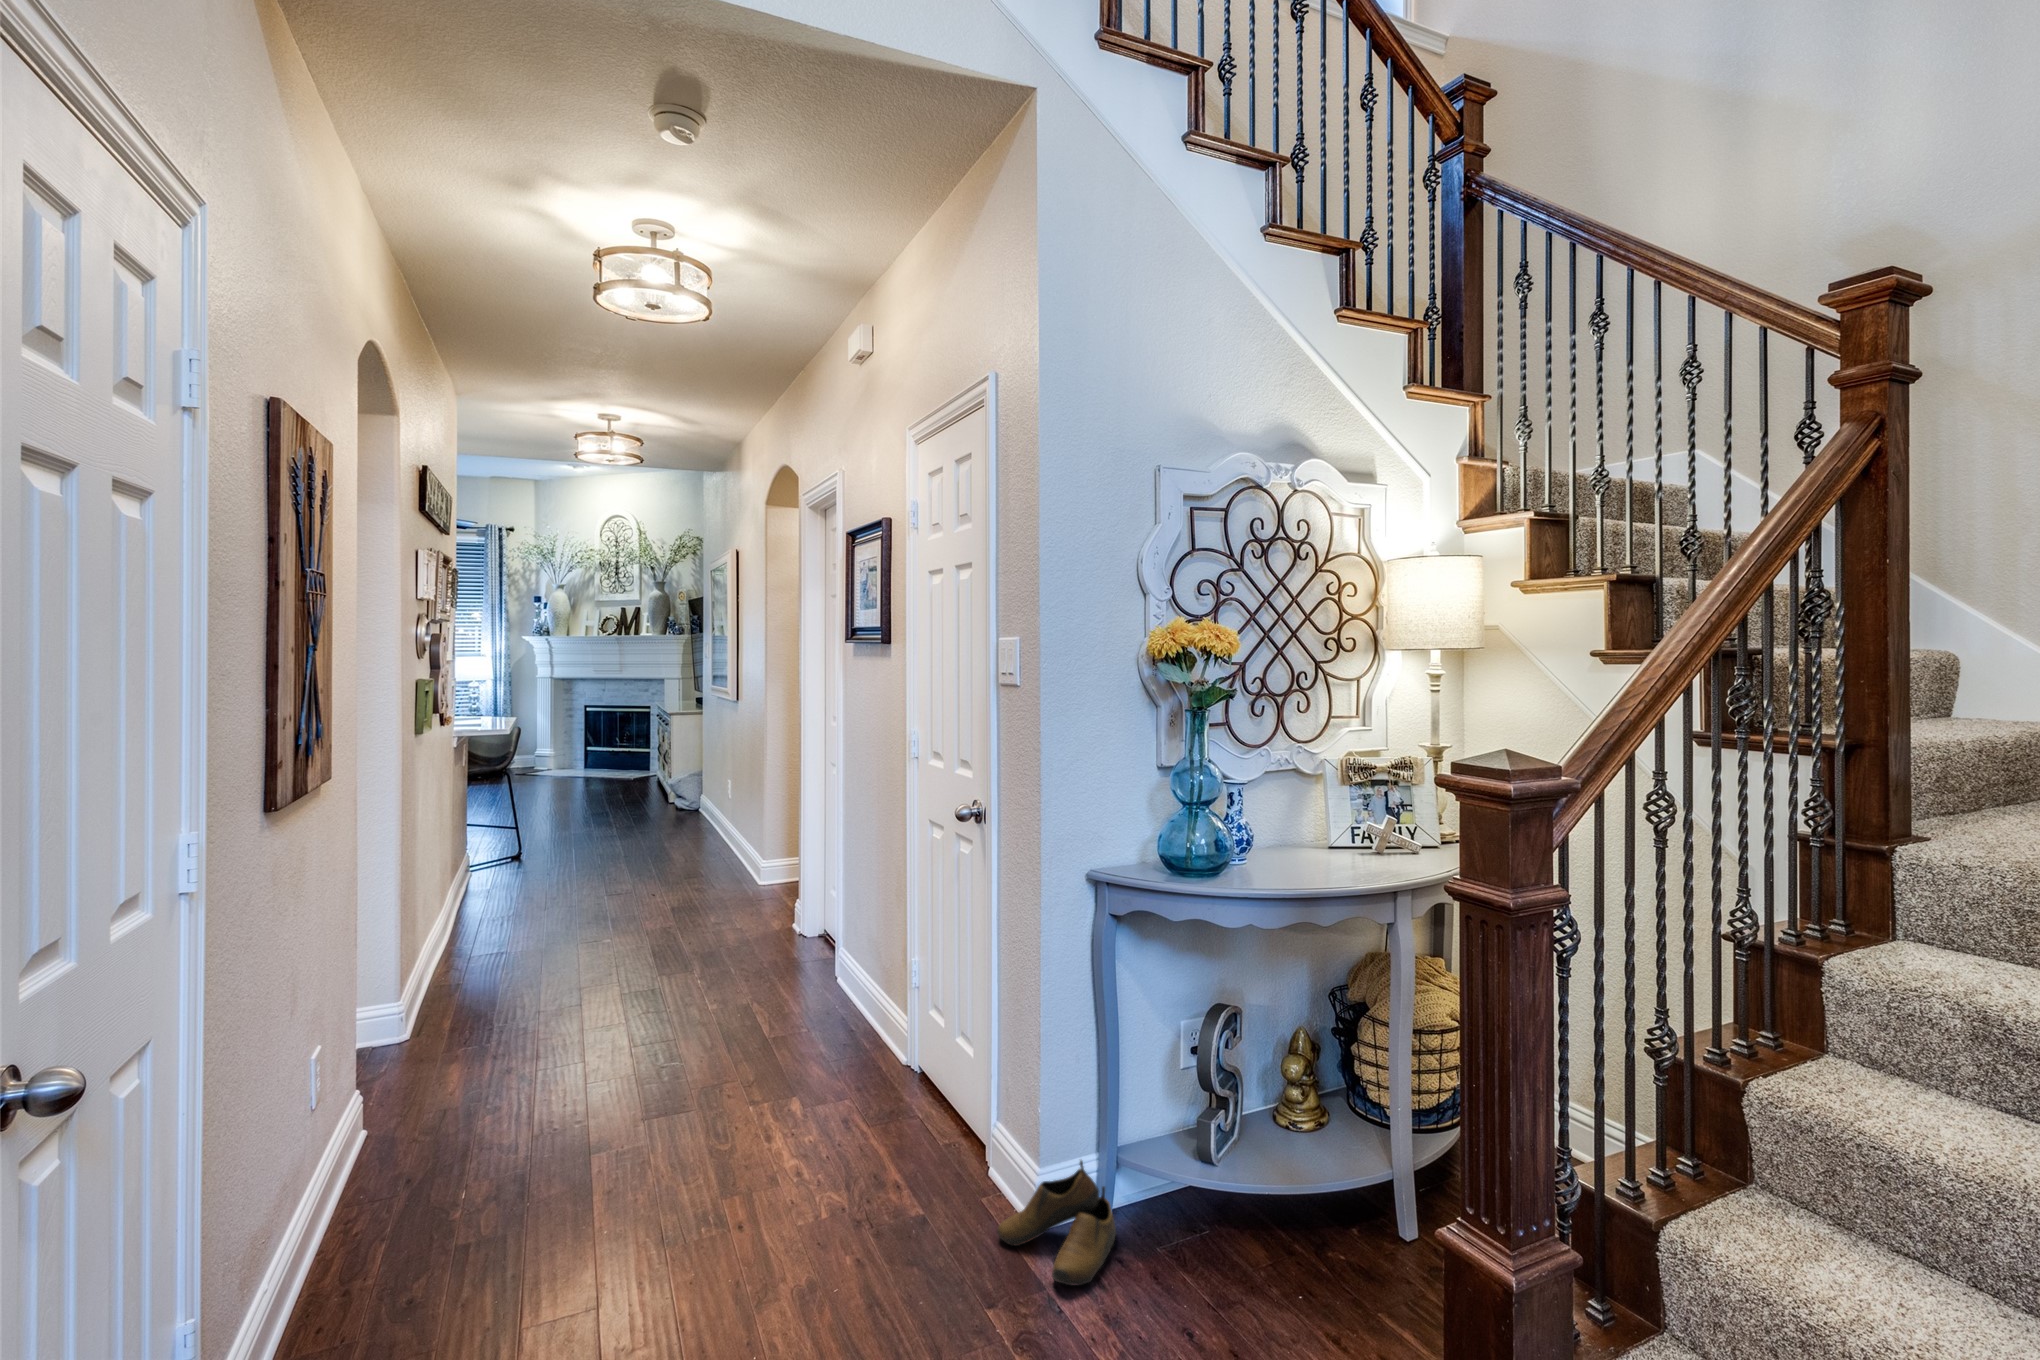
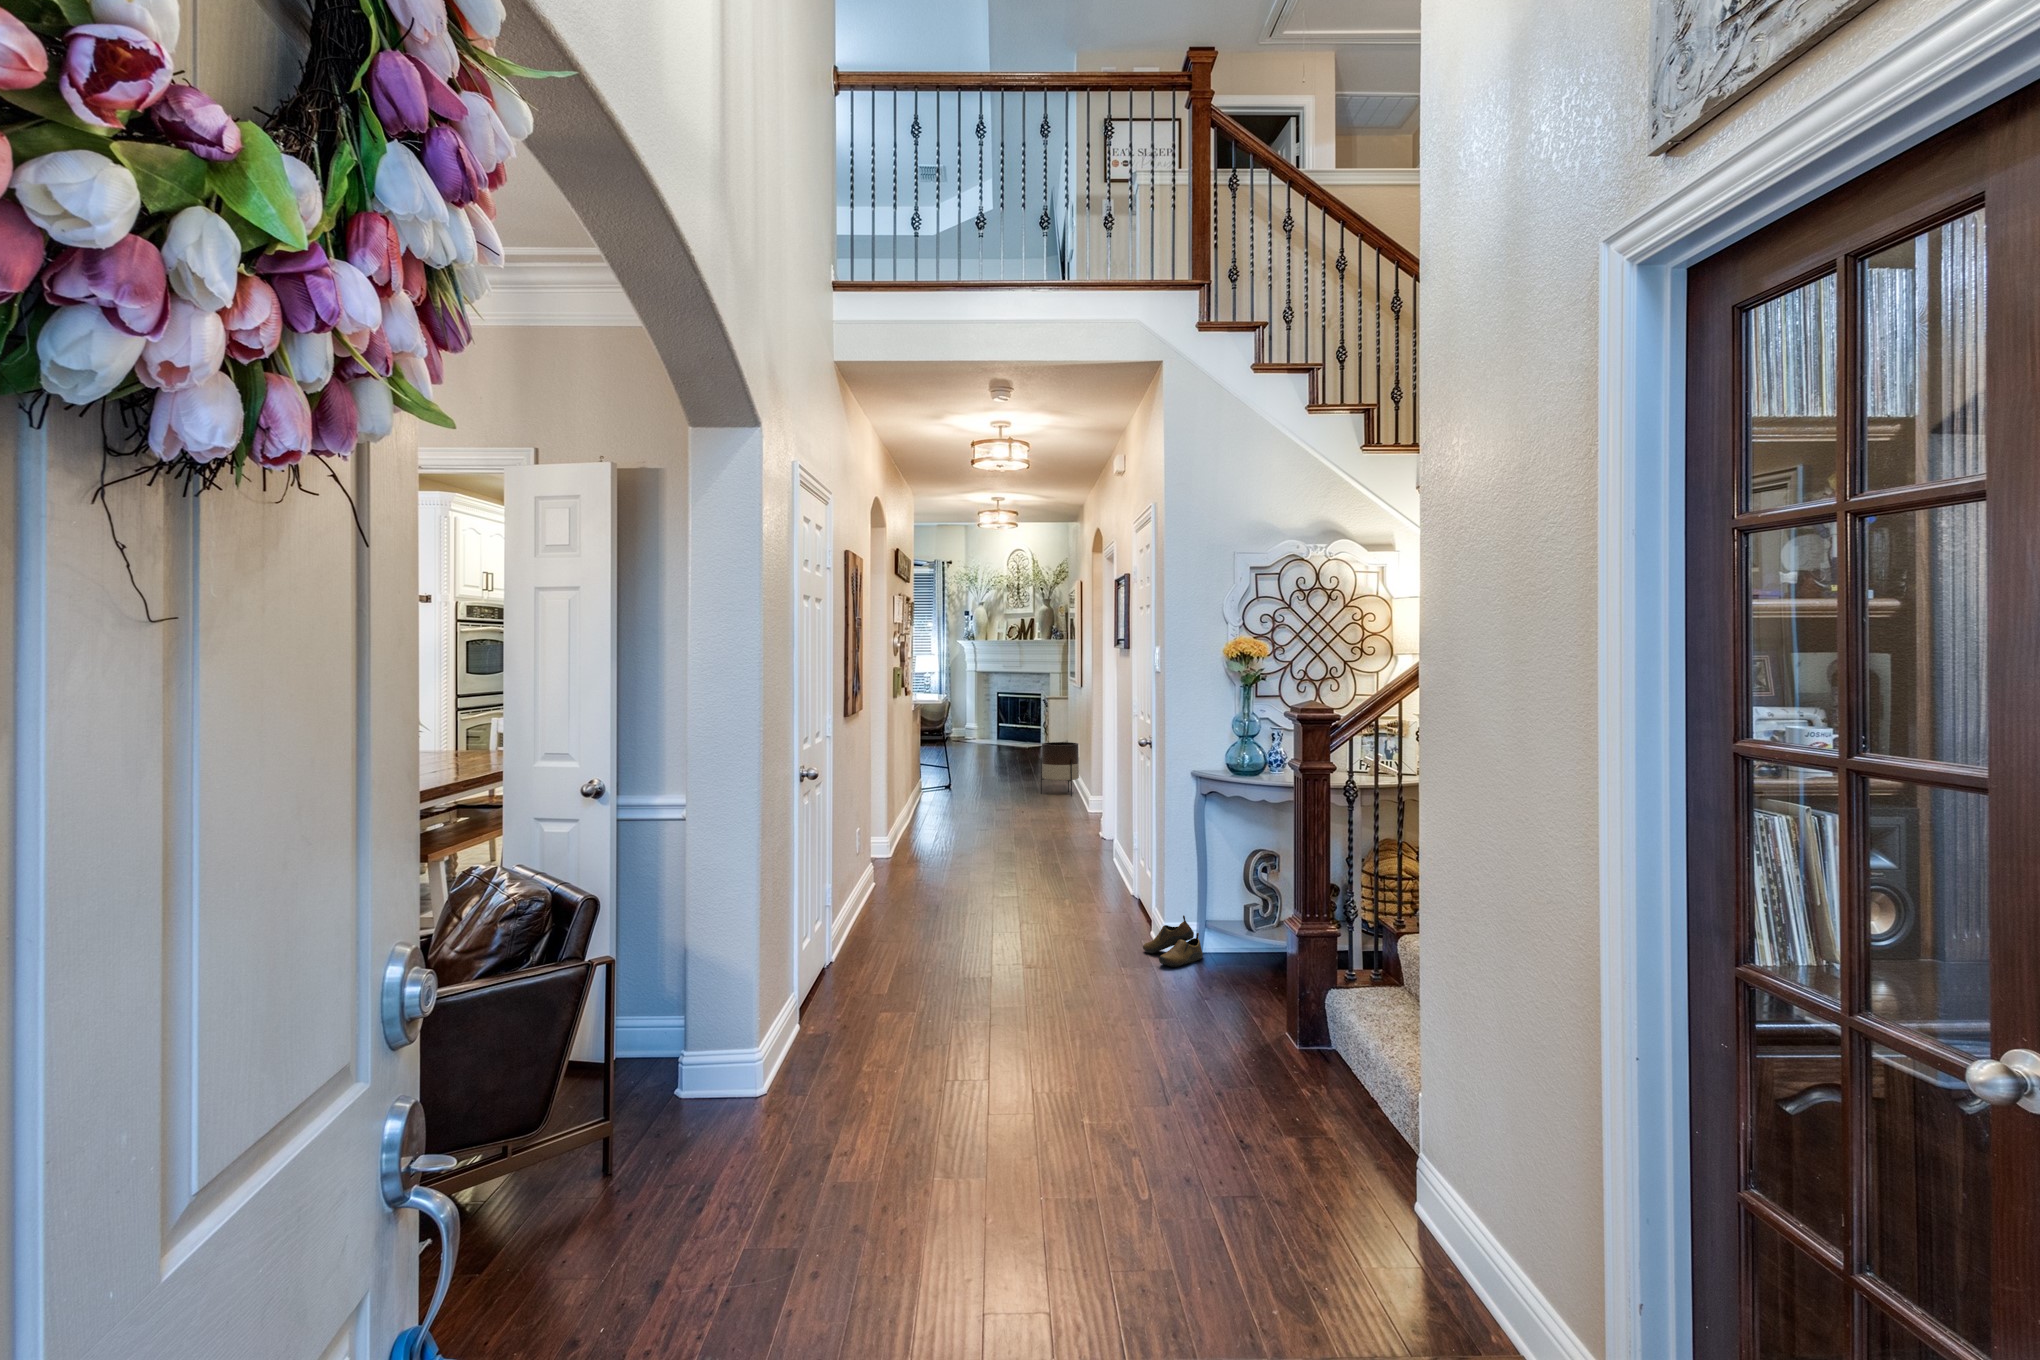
planter: none [671,779,730,858] -> present [1041,742,1079,796]

